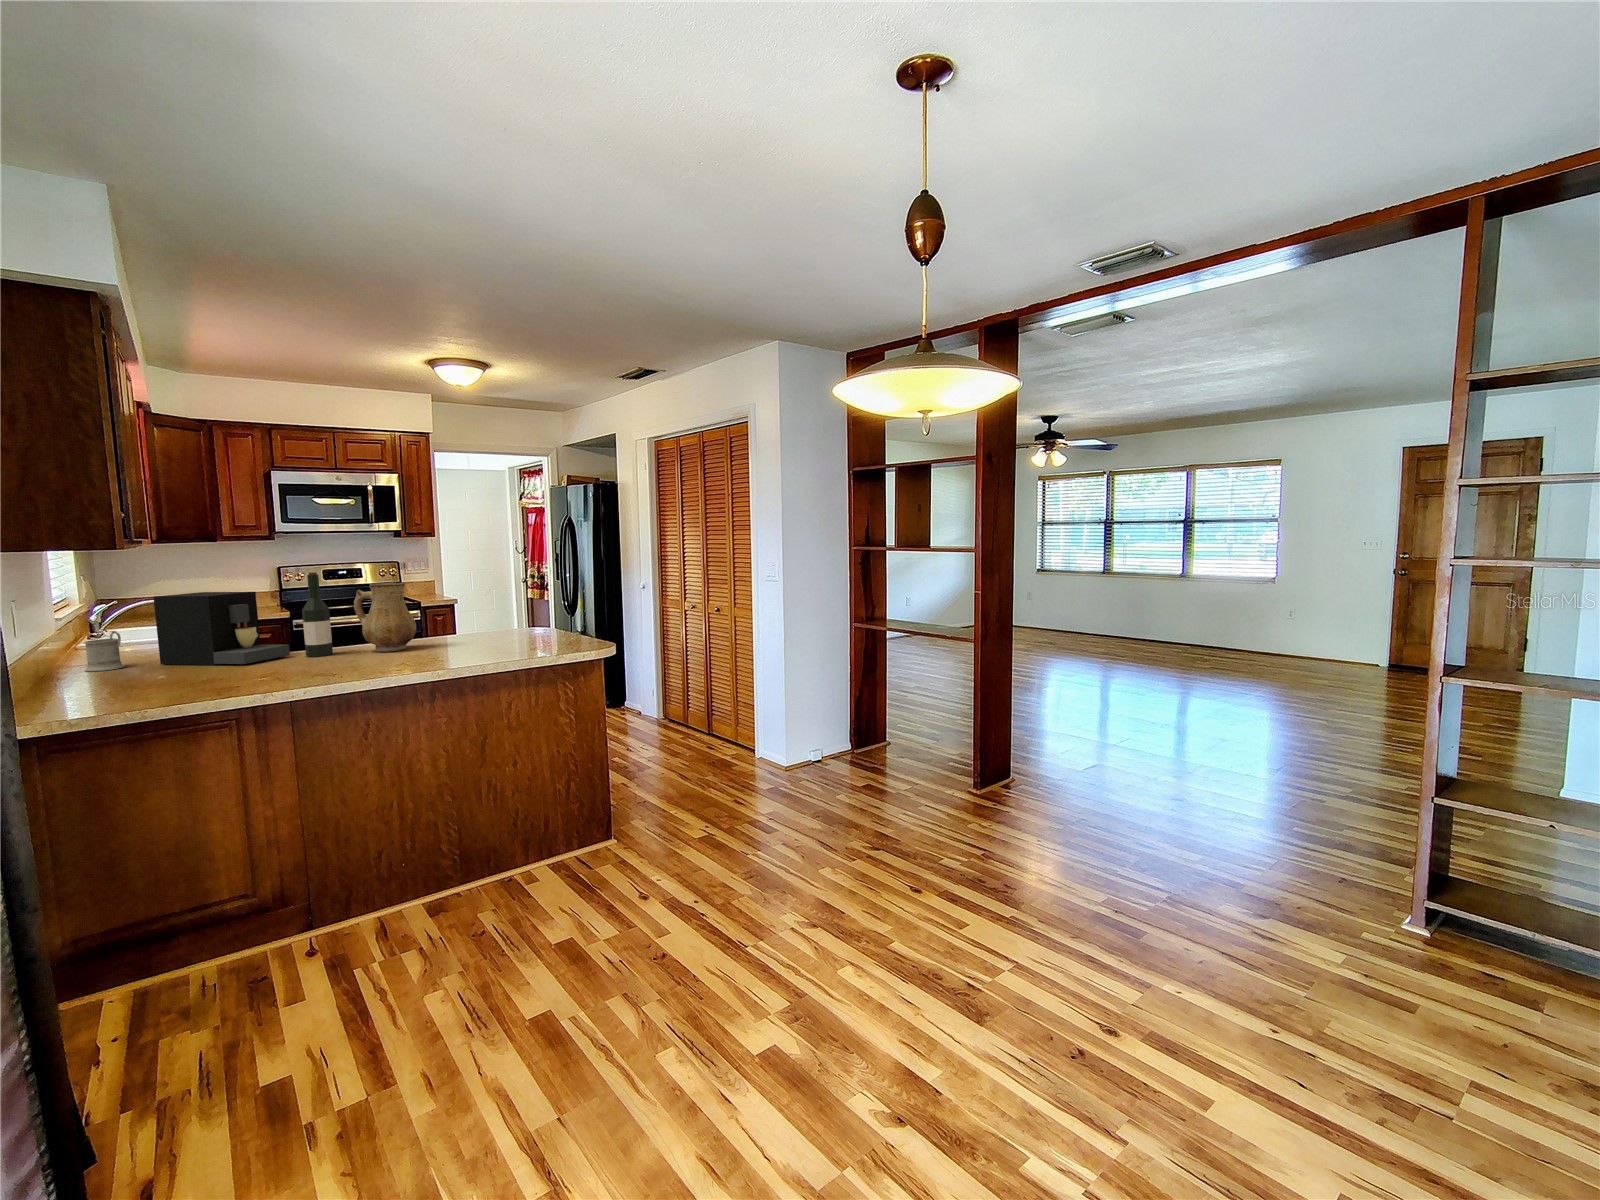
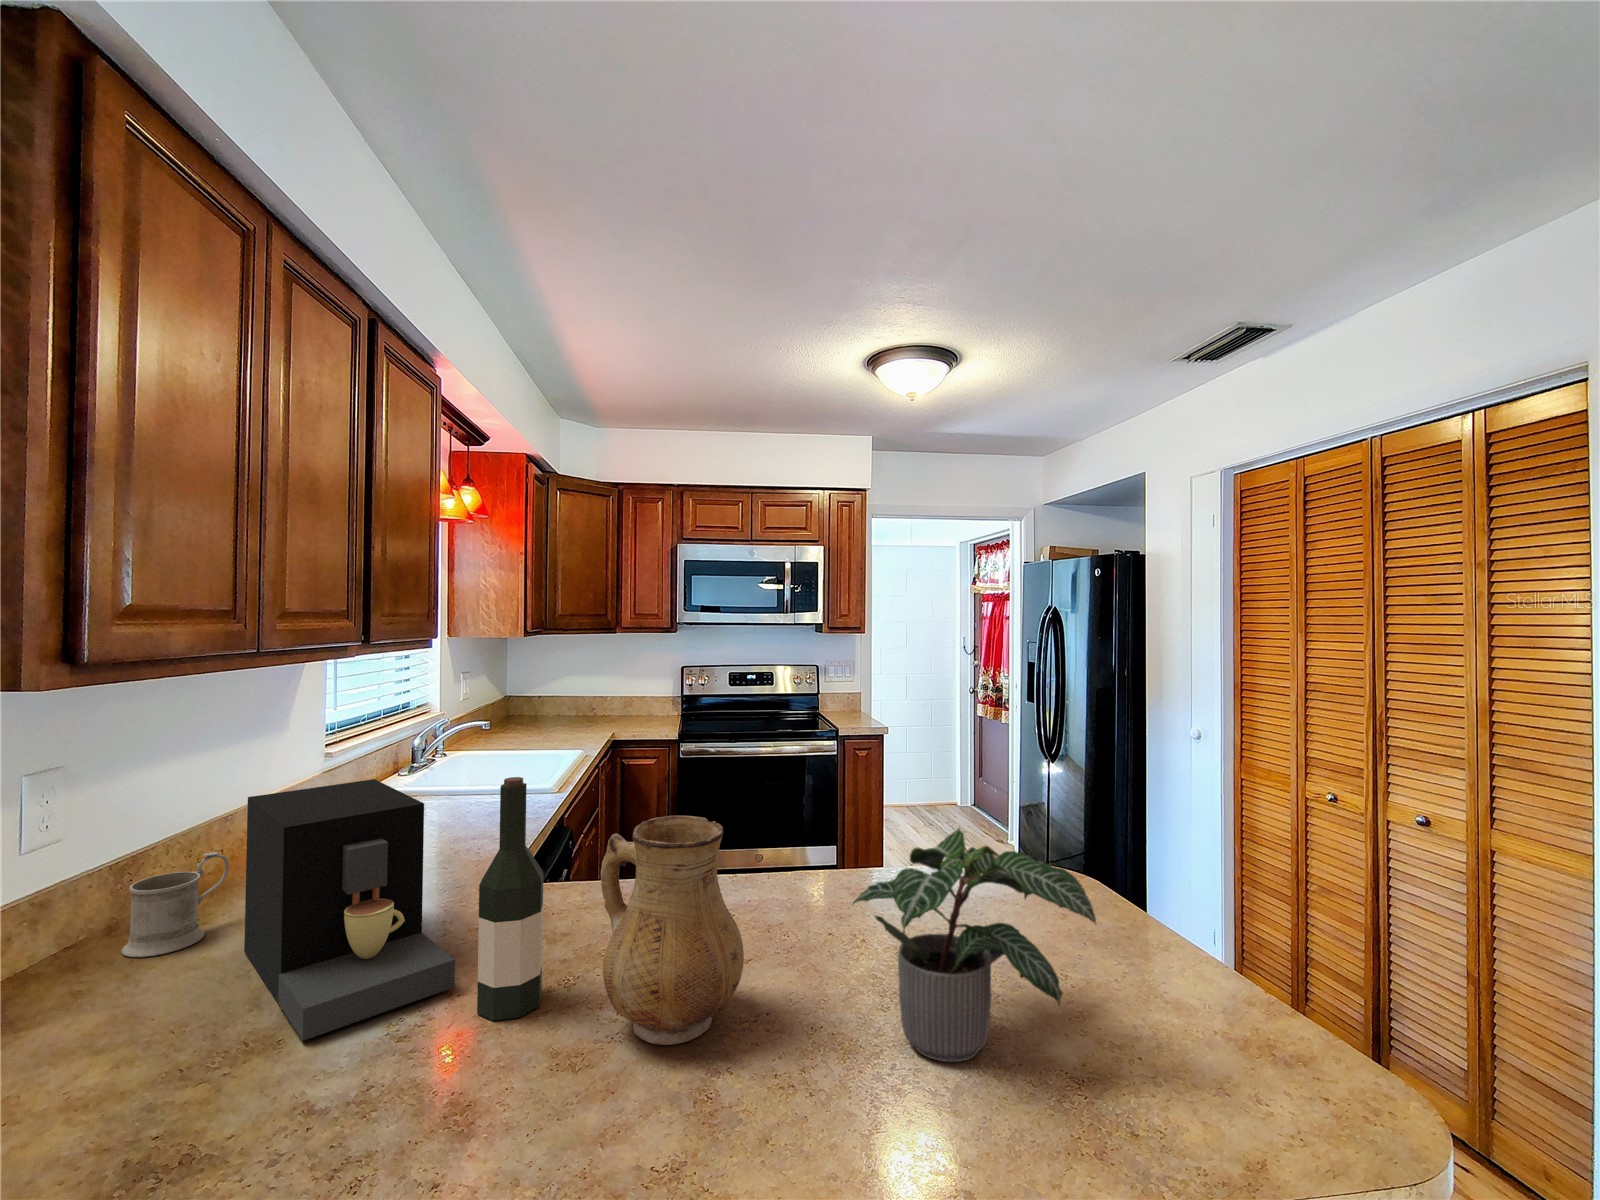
potted plant: none [454,580,532,643] -> present [854,829,1096,1062]

